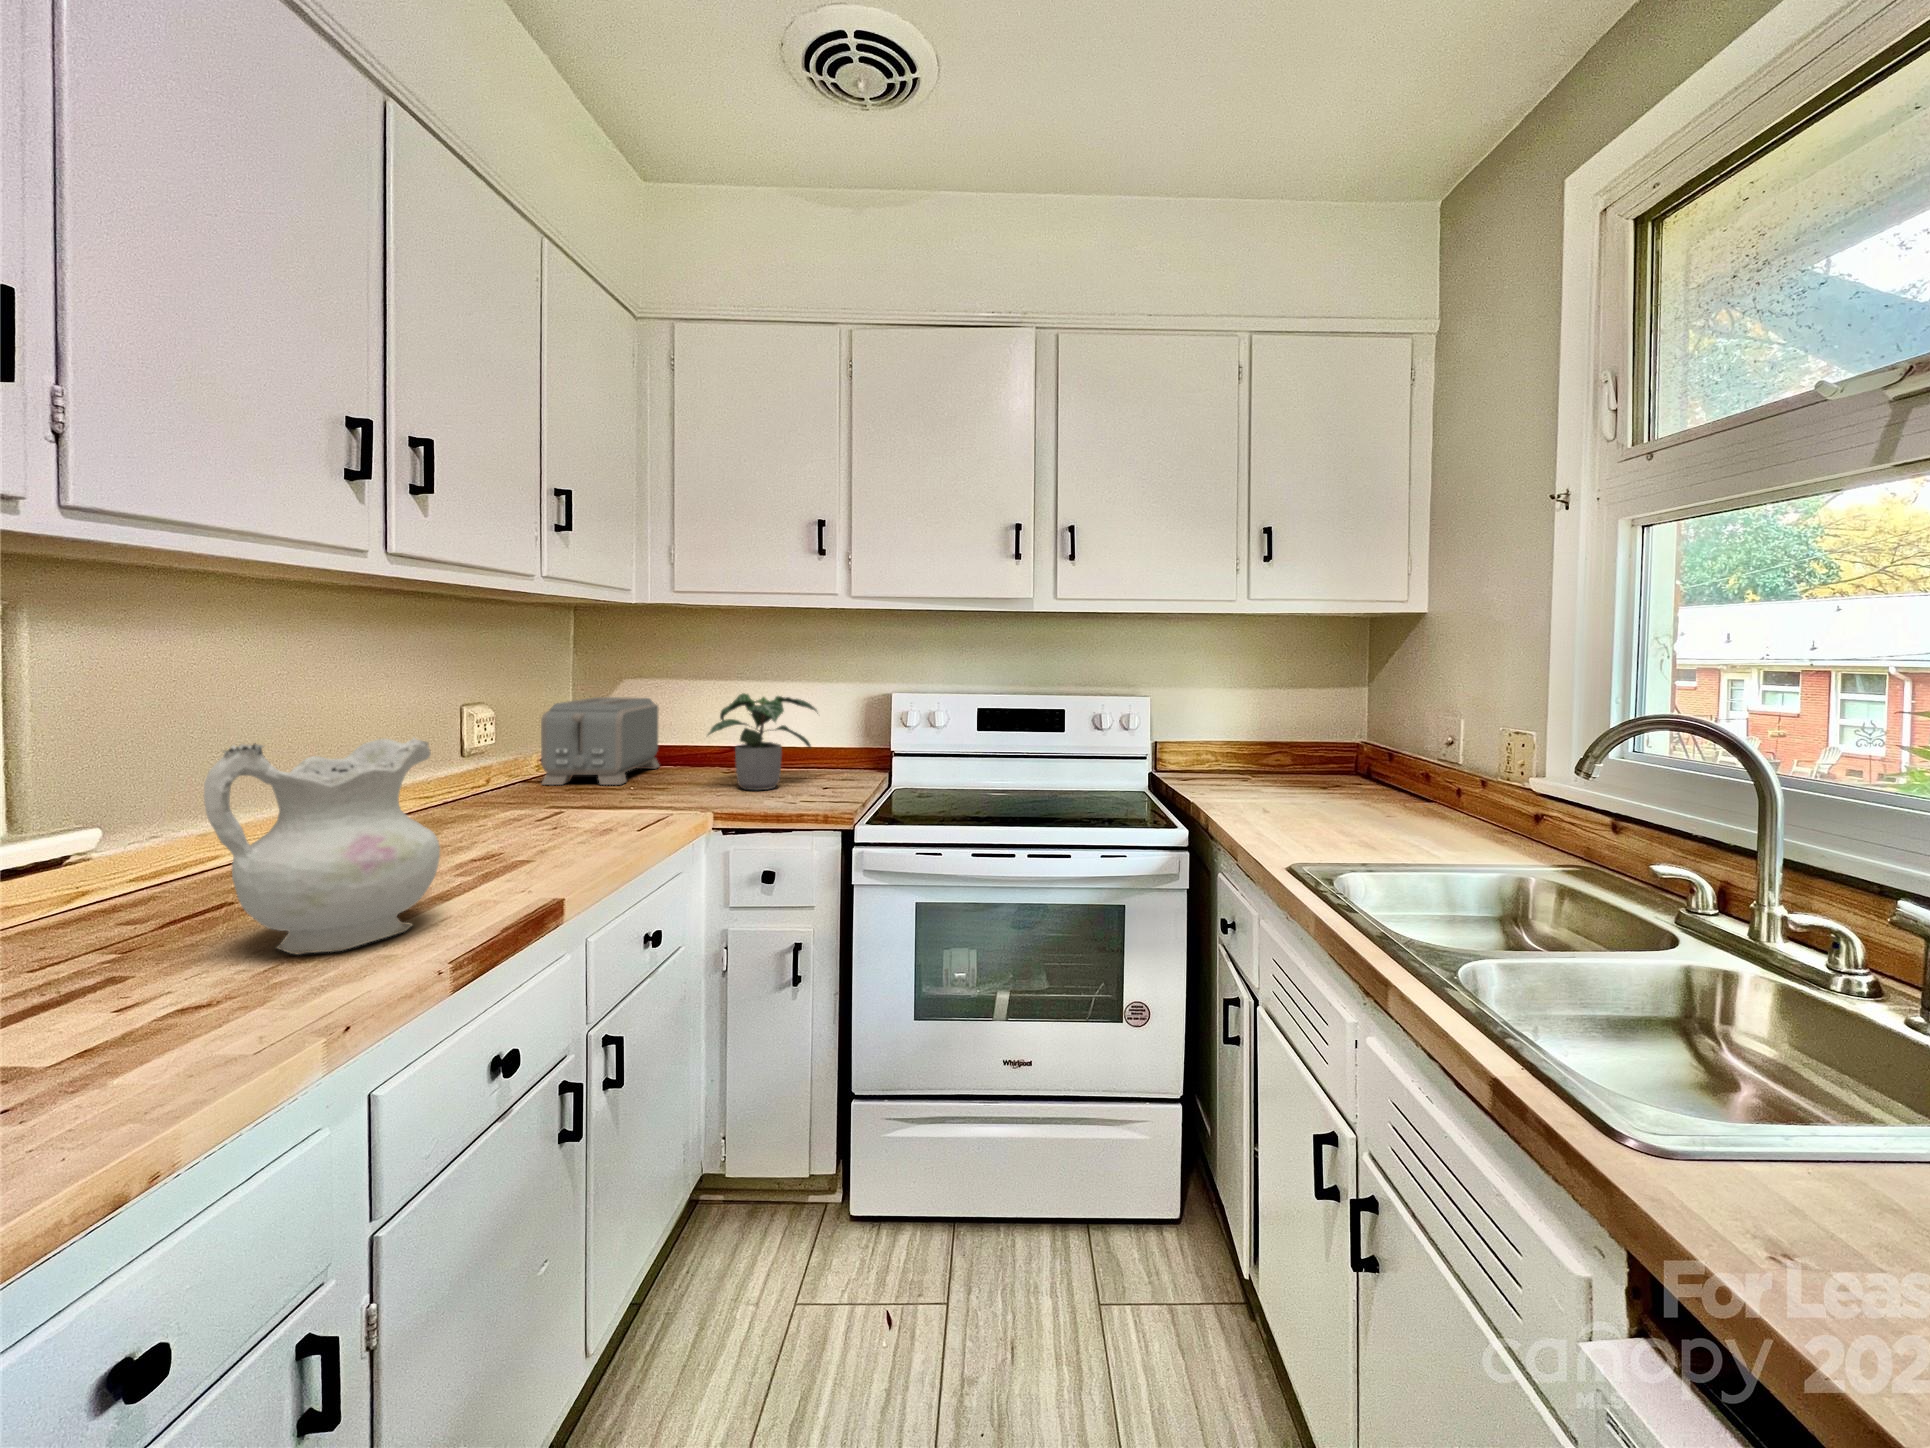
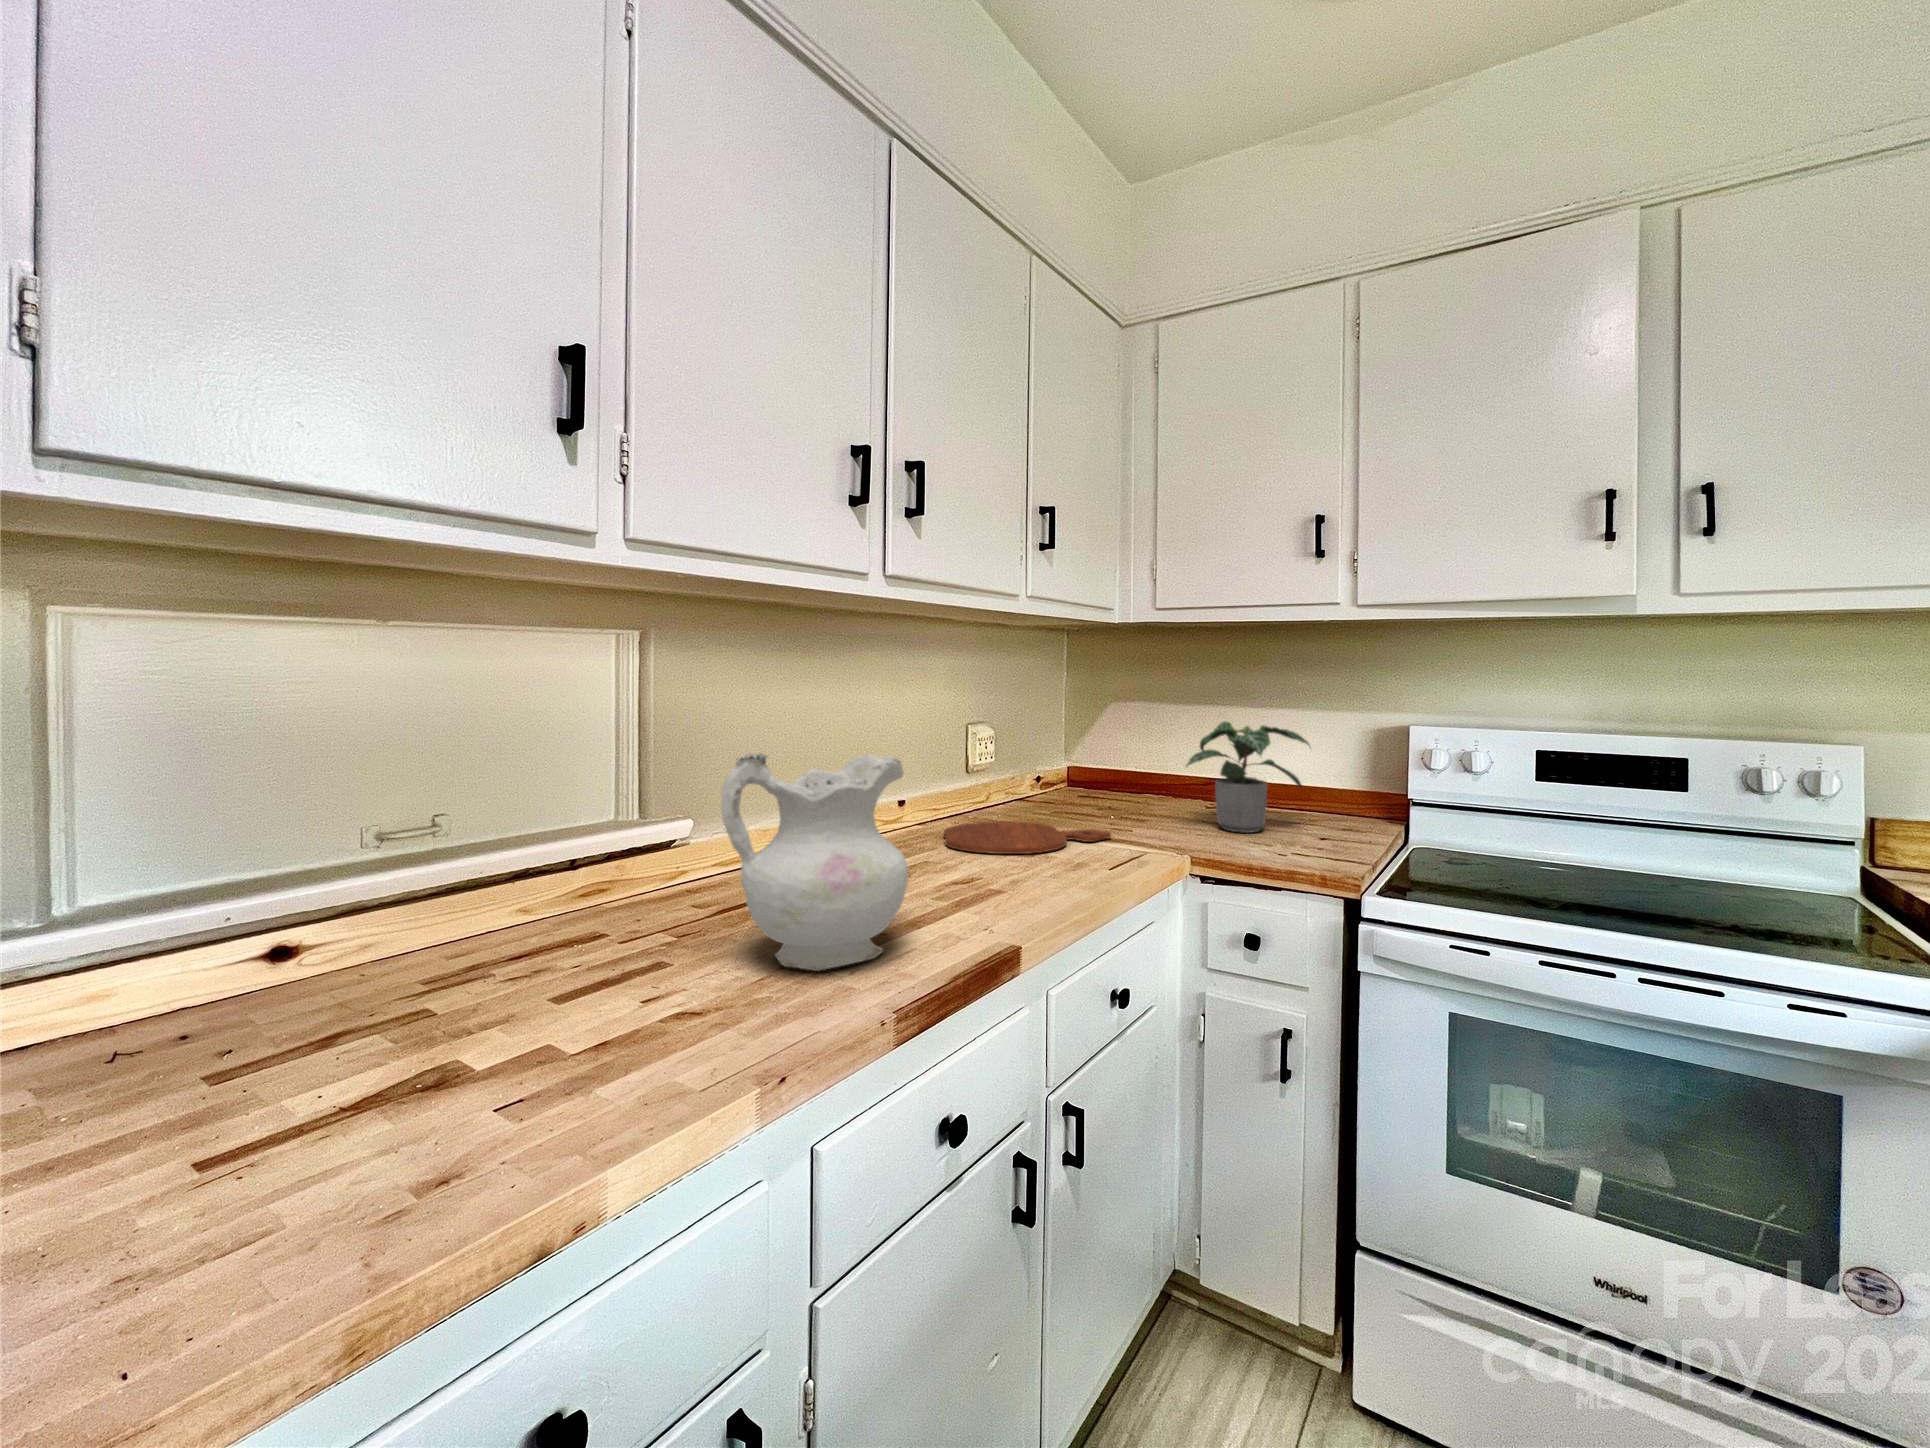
toaster: present [541,697,659,785] -> none [1033,722,1141,812]
cutting board: none [440,800,635,834] -> present [944,821,1111,854]

